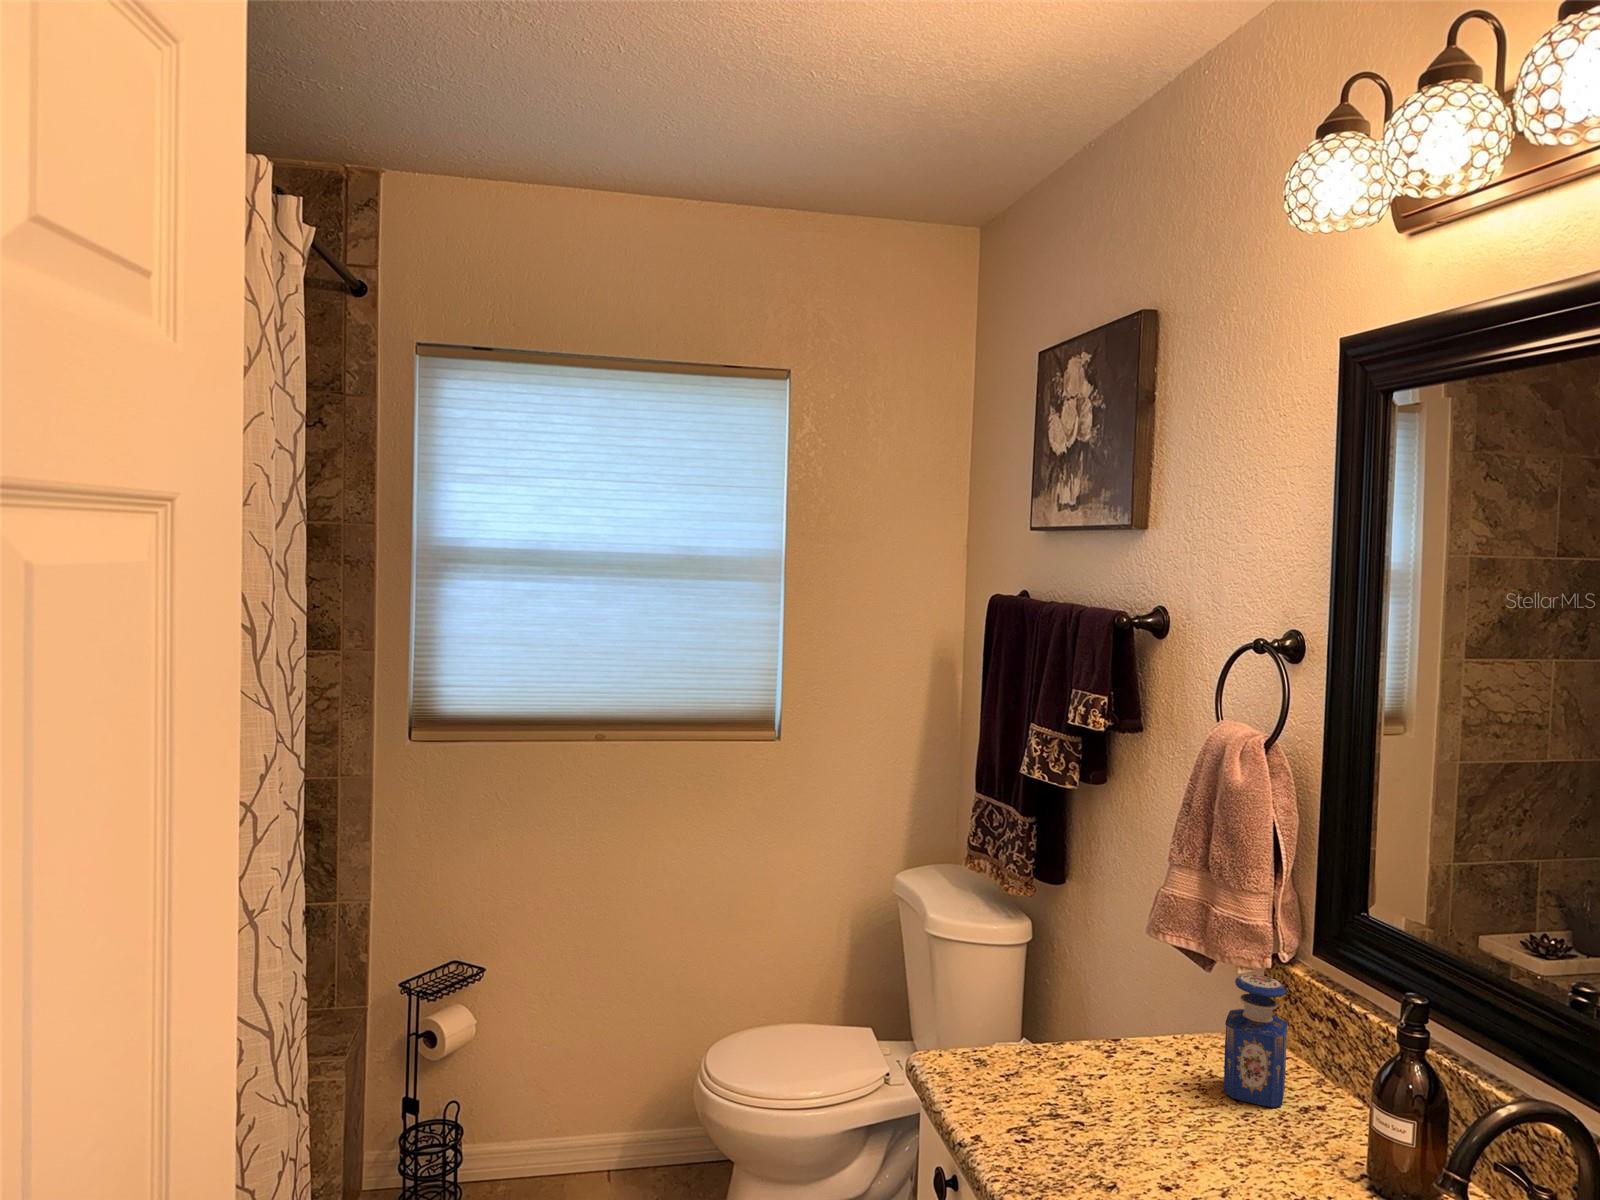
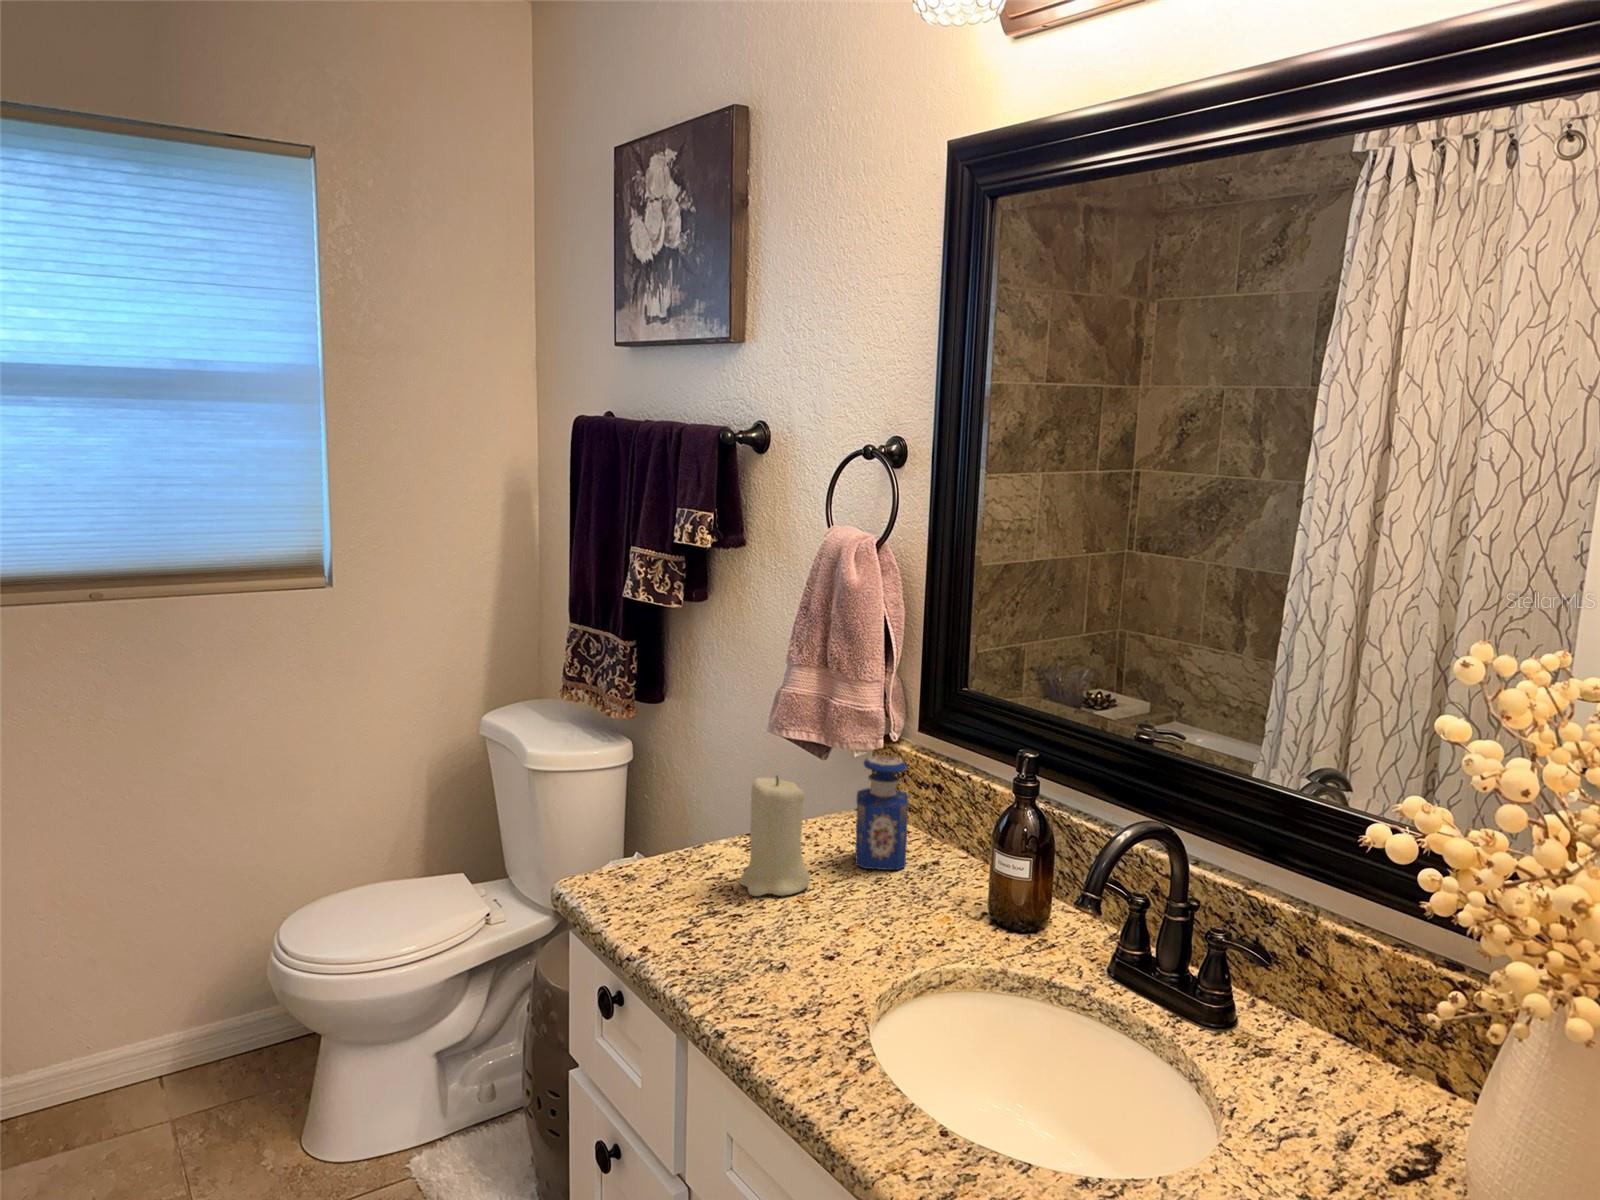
candle: none [1091,979,1166,1111] -> present [740,776,810,896]

